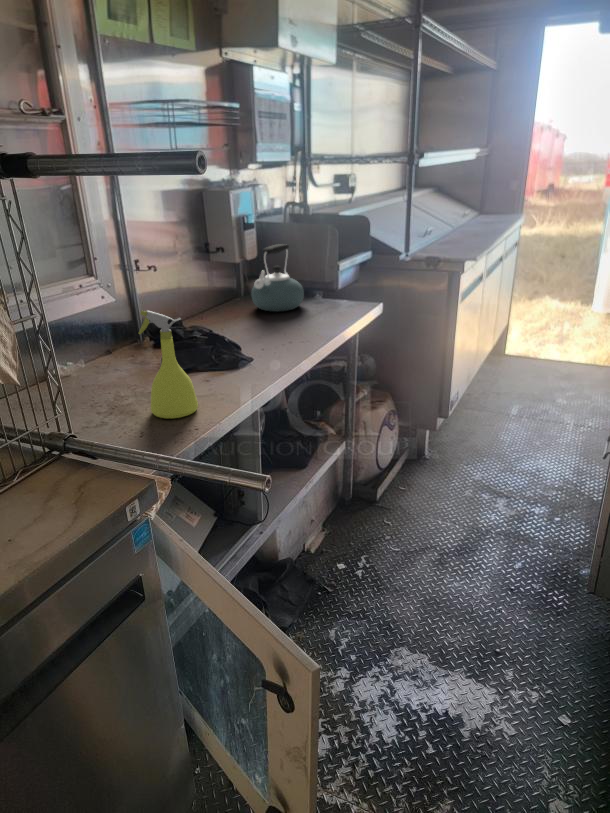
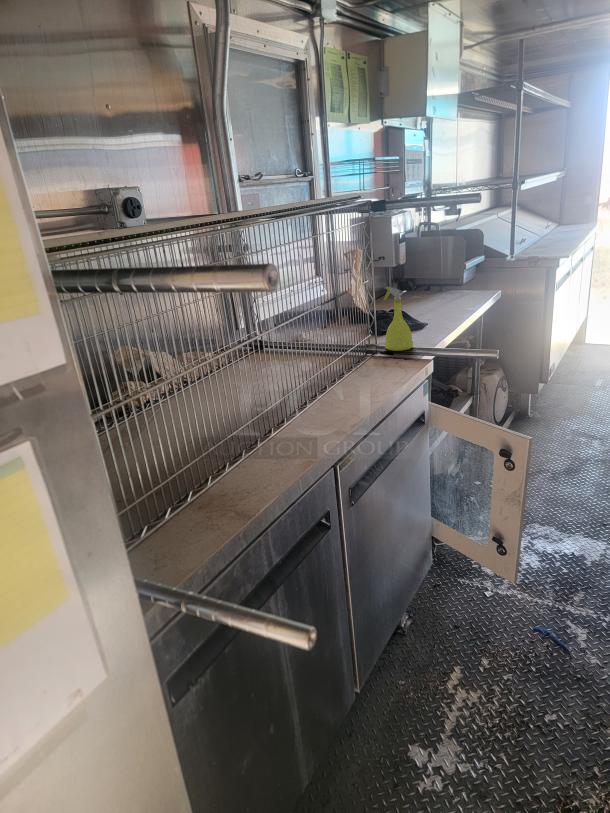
kettle: present [251,244,304,312] -> none [405,252,443,299]

